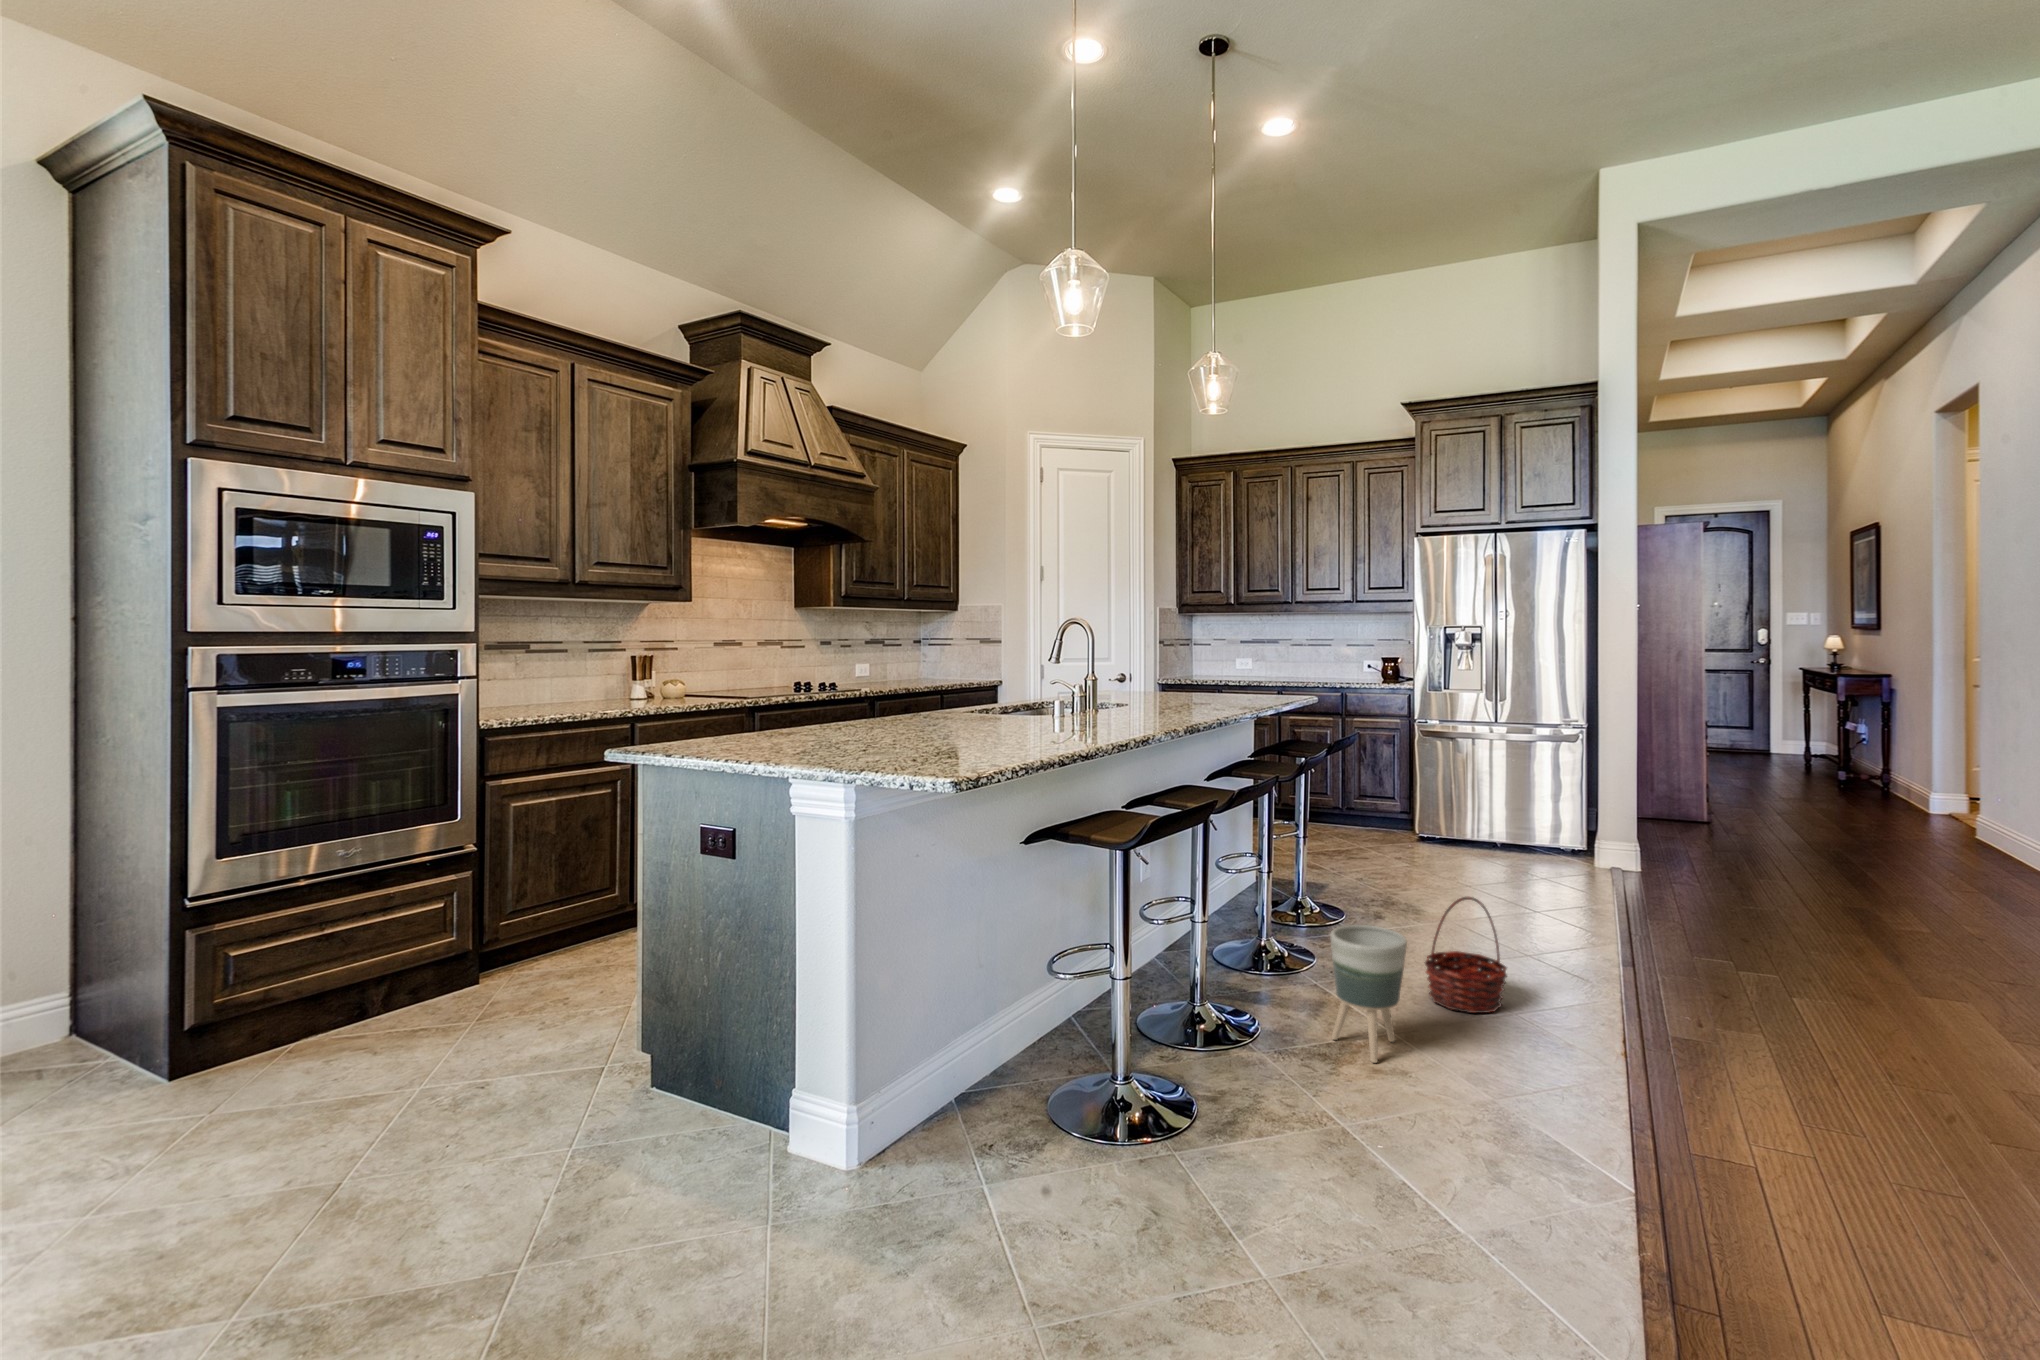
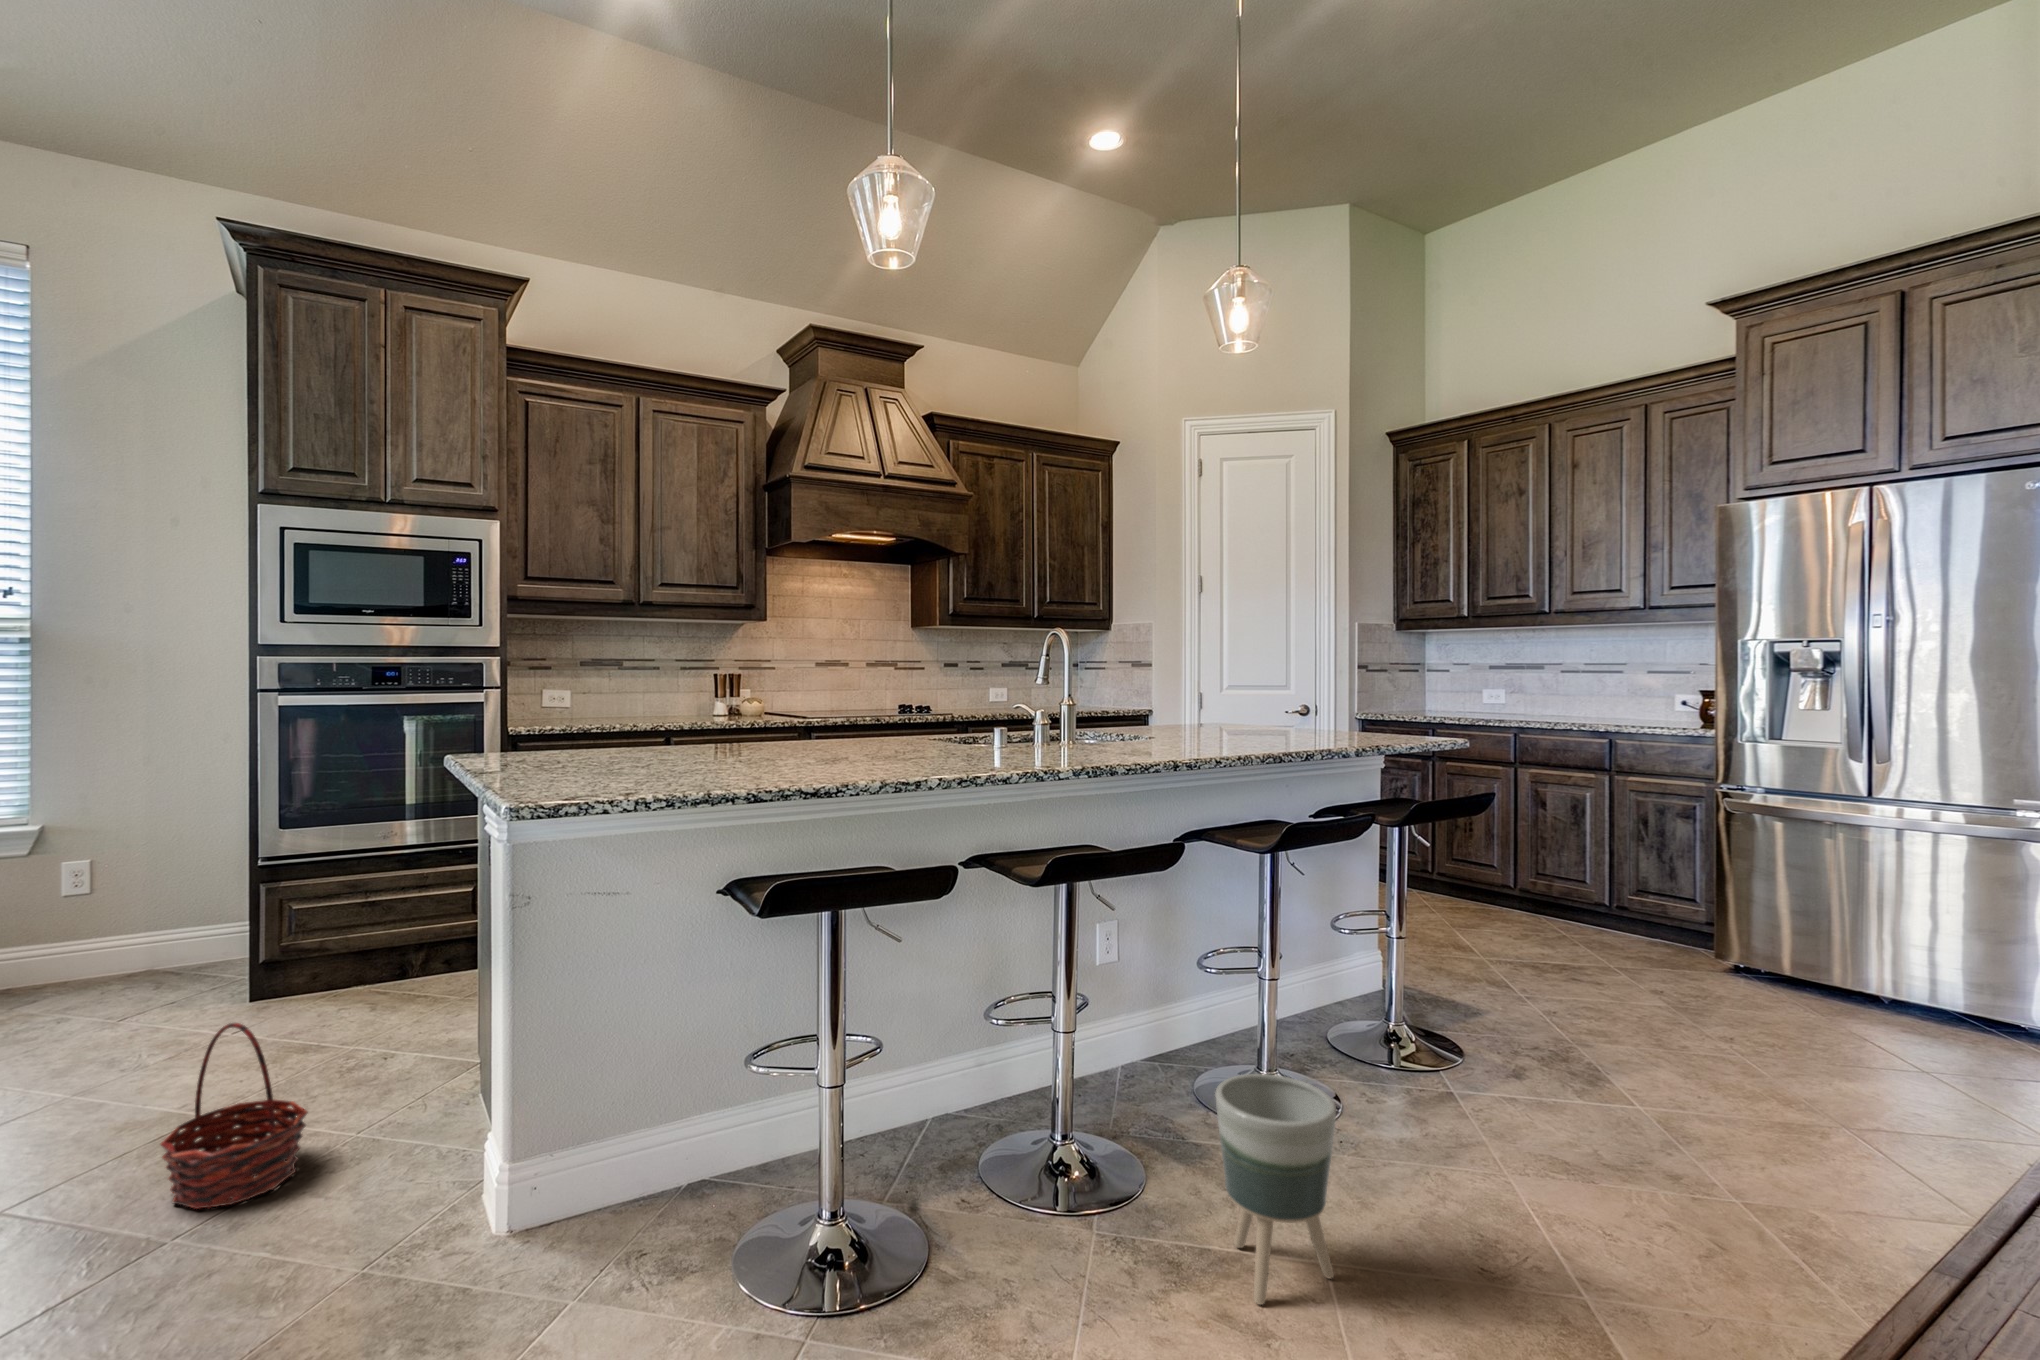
basket: present [1424,897,1507,1013] -> present [161,1023,308,1209]

